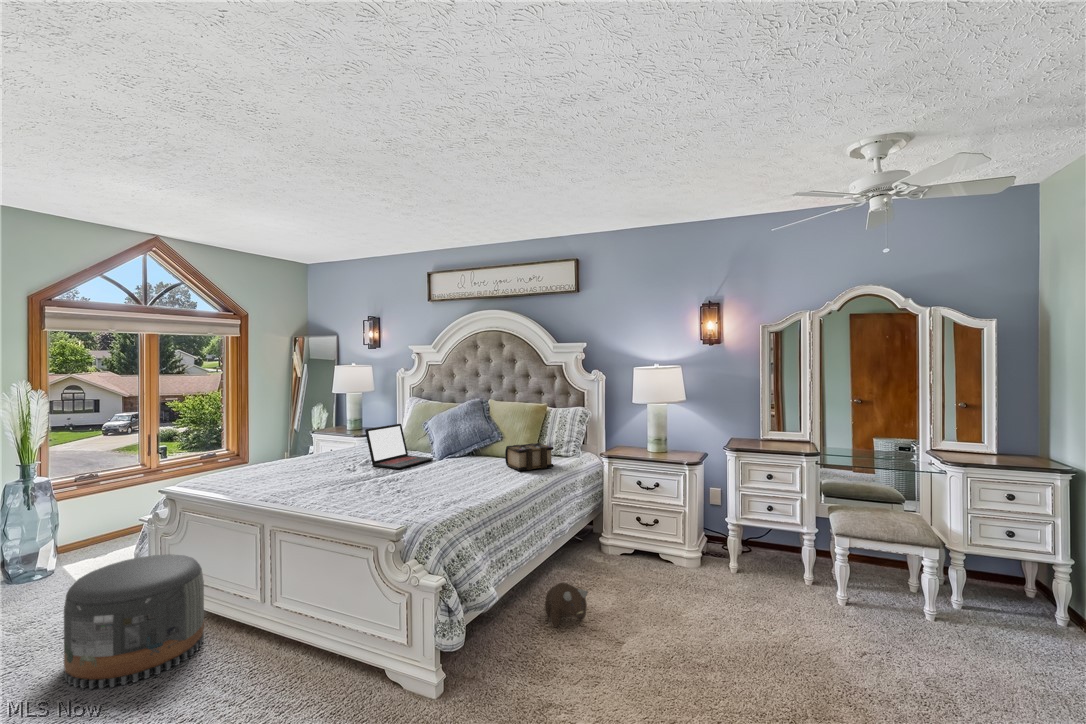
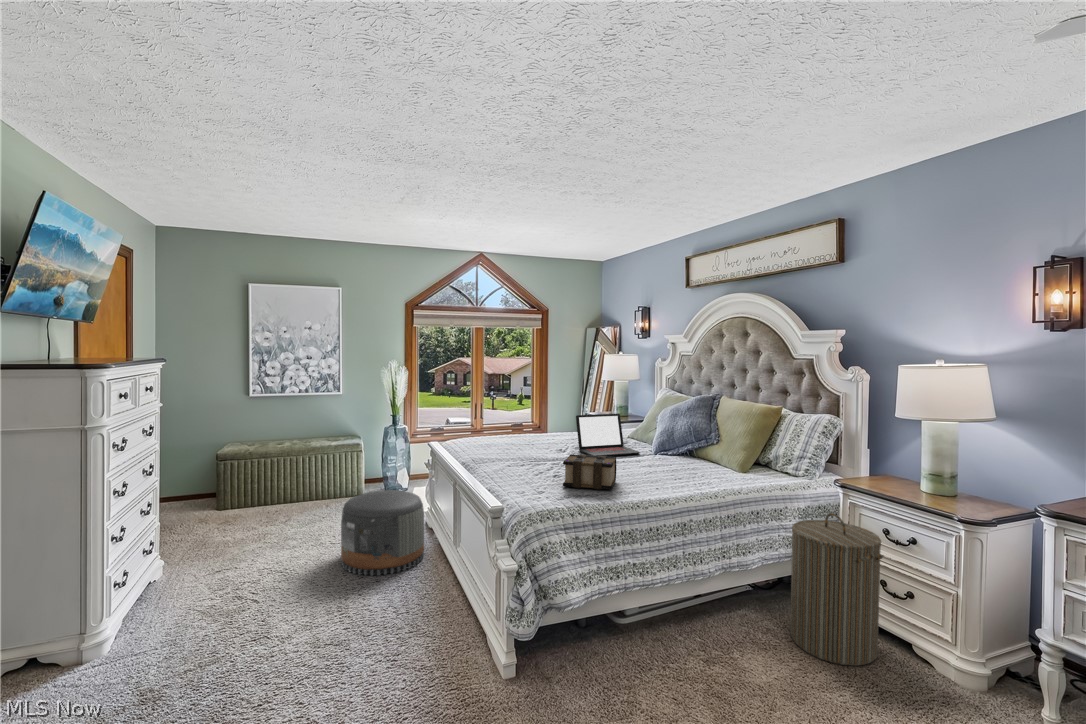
book: present [505,443,554,471] -> present [563,454,616,490]
laundry hamper: none [591,477,658,584] -> present [790,513,883,666]
plush toy: present [545,582,588,627] -> none [666,619,716,675]

